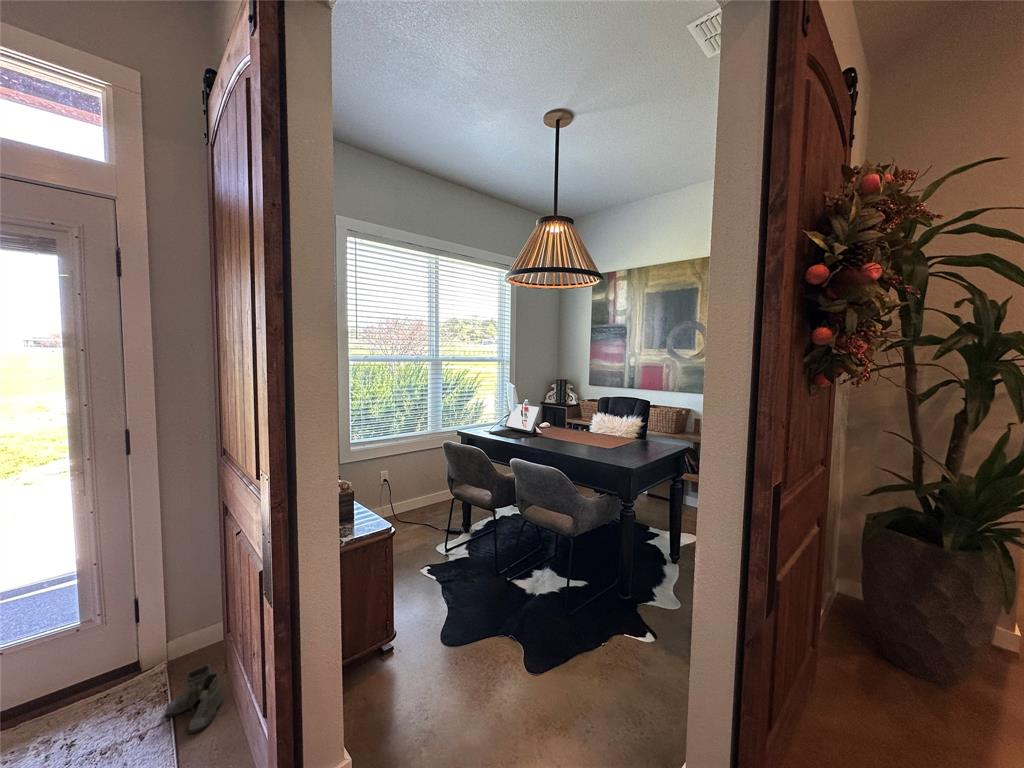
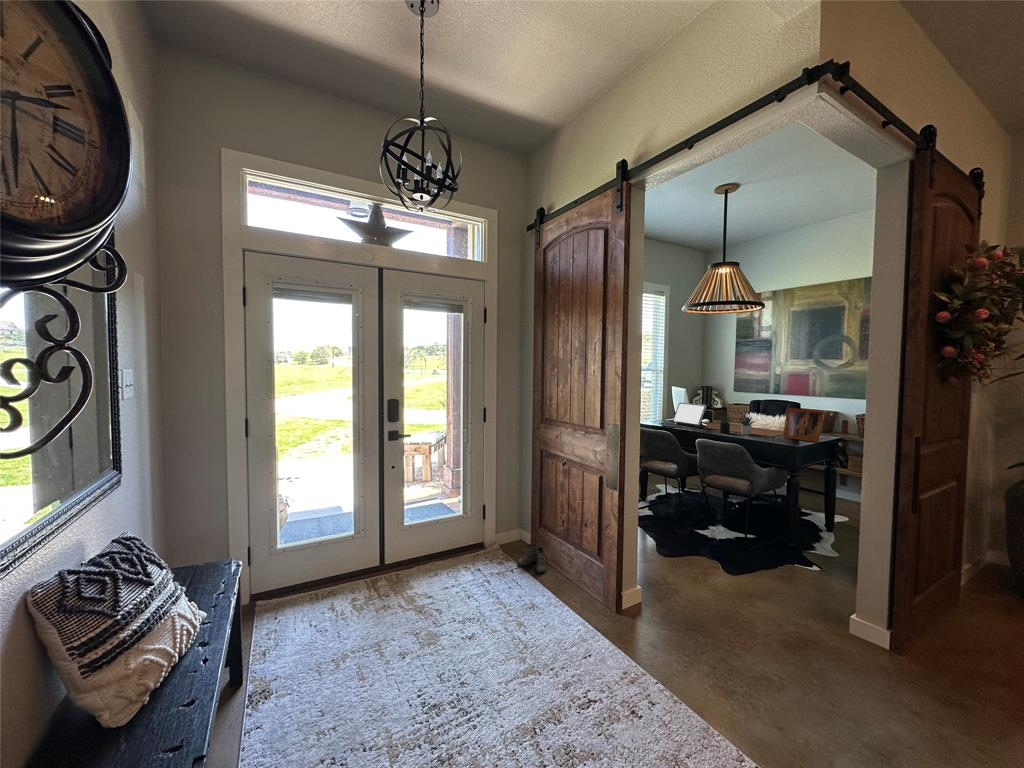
picture frame: none [621,411,666,456] -> present [783,408,823,442]
succulent plant: none [546,417,595,445] -> present [718,414,755,435]

